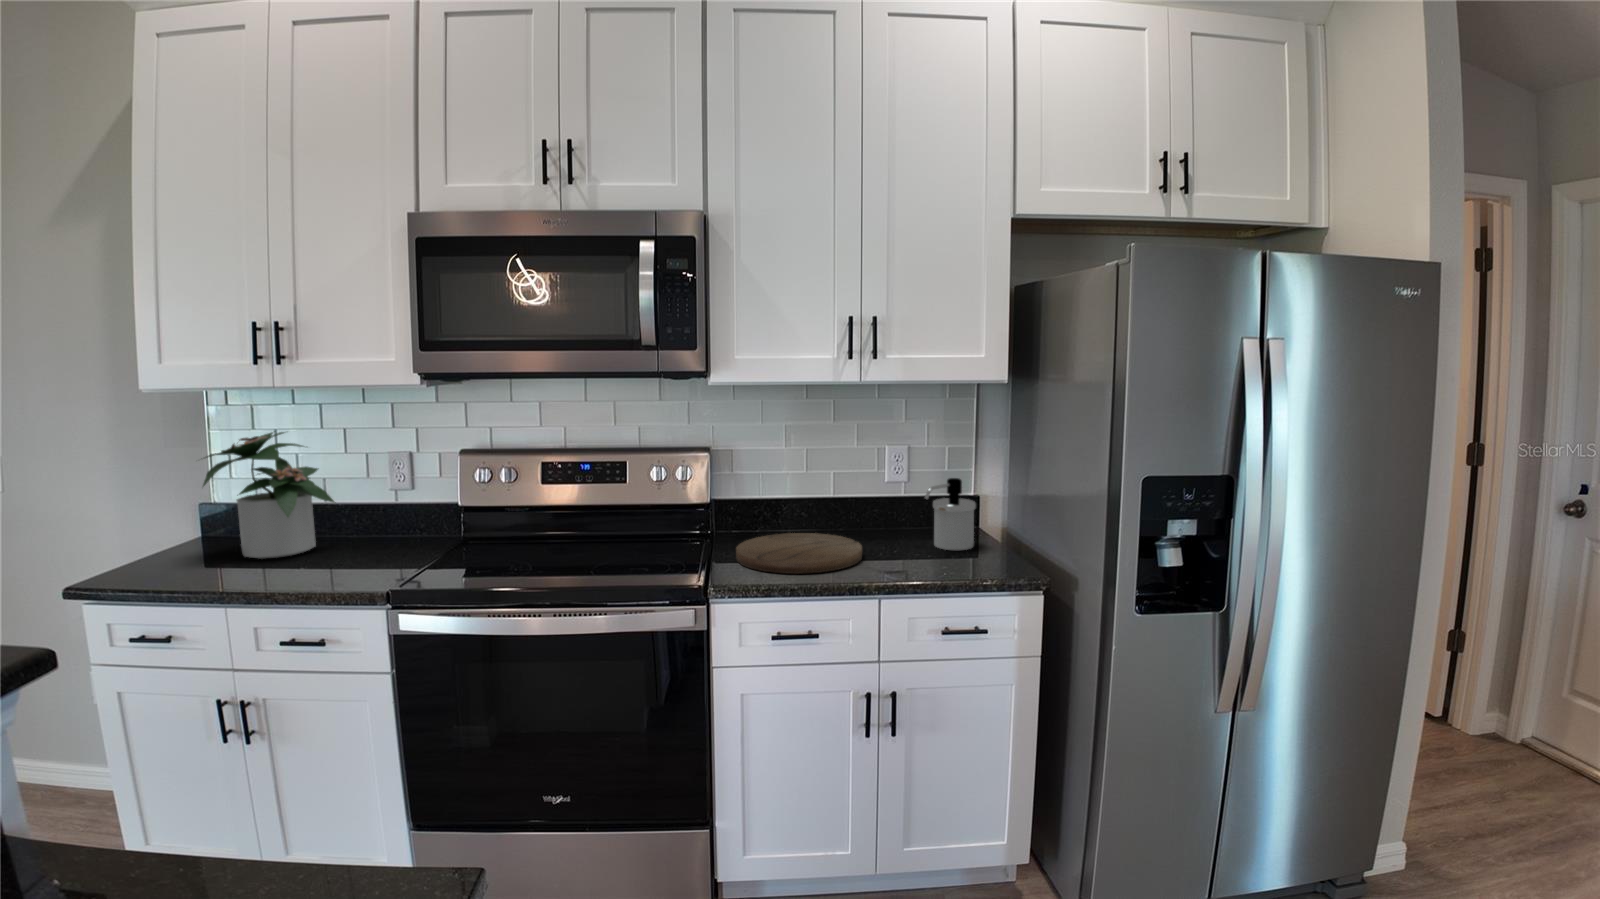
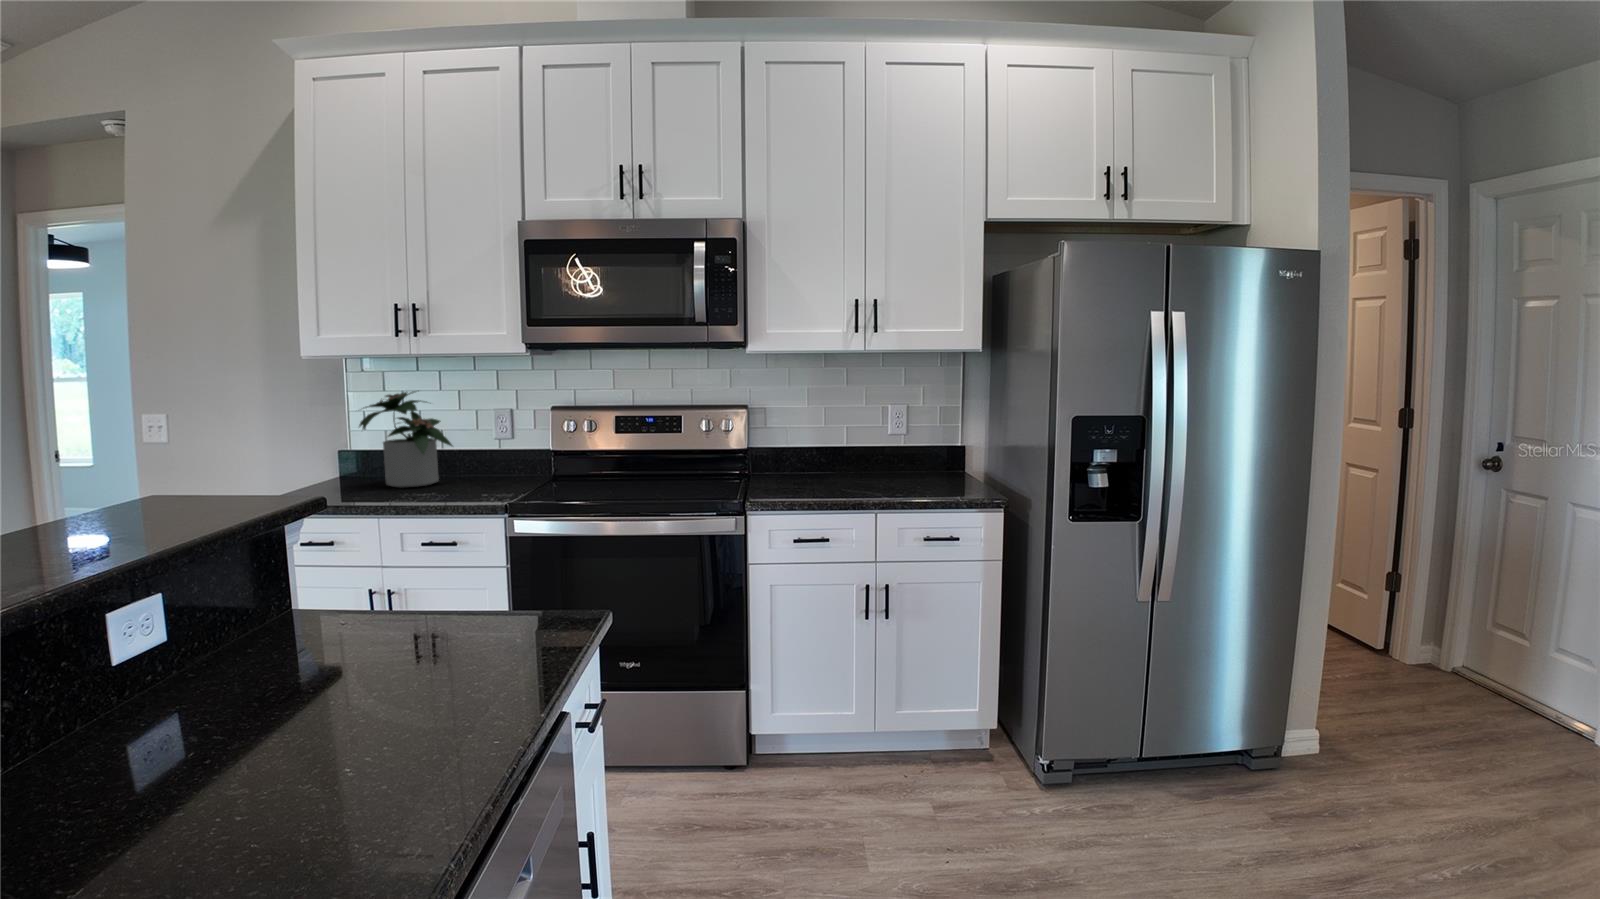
soap dispenser: present [925,478,976,551] -> none [915,428,958,486]
cutting board: present [736,533,862,574] -> none [766,474,866,496]

